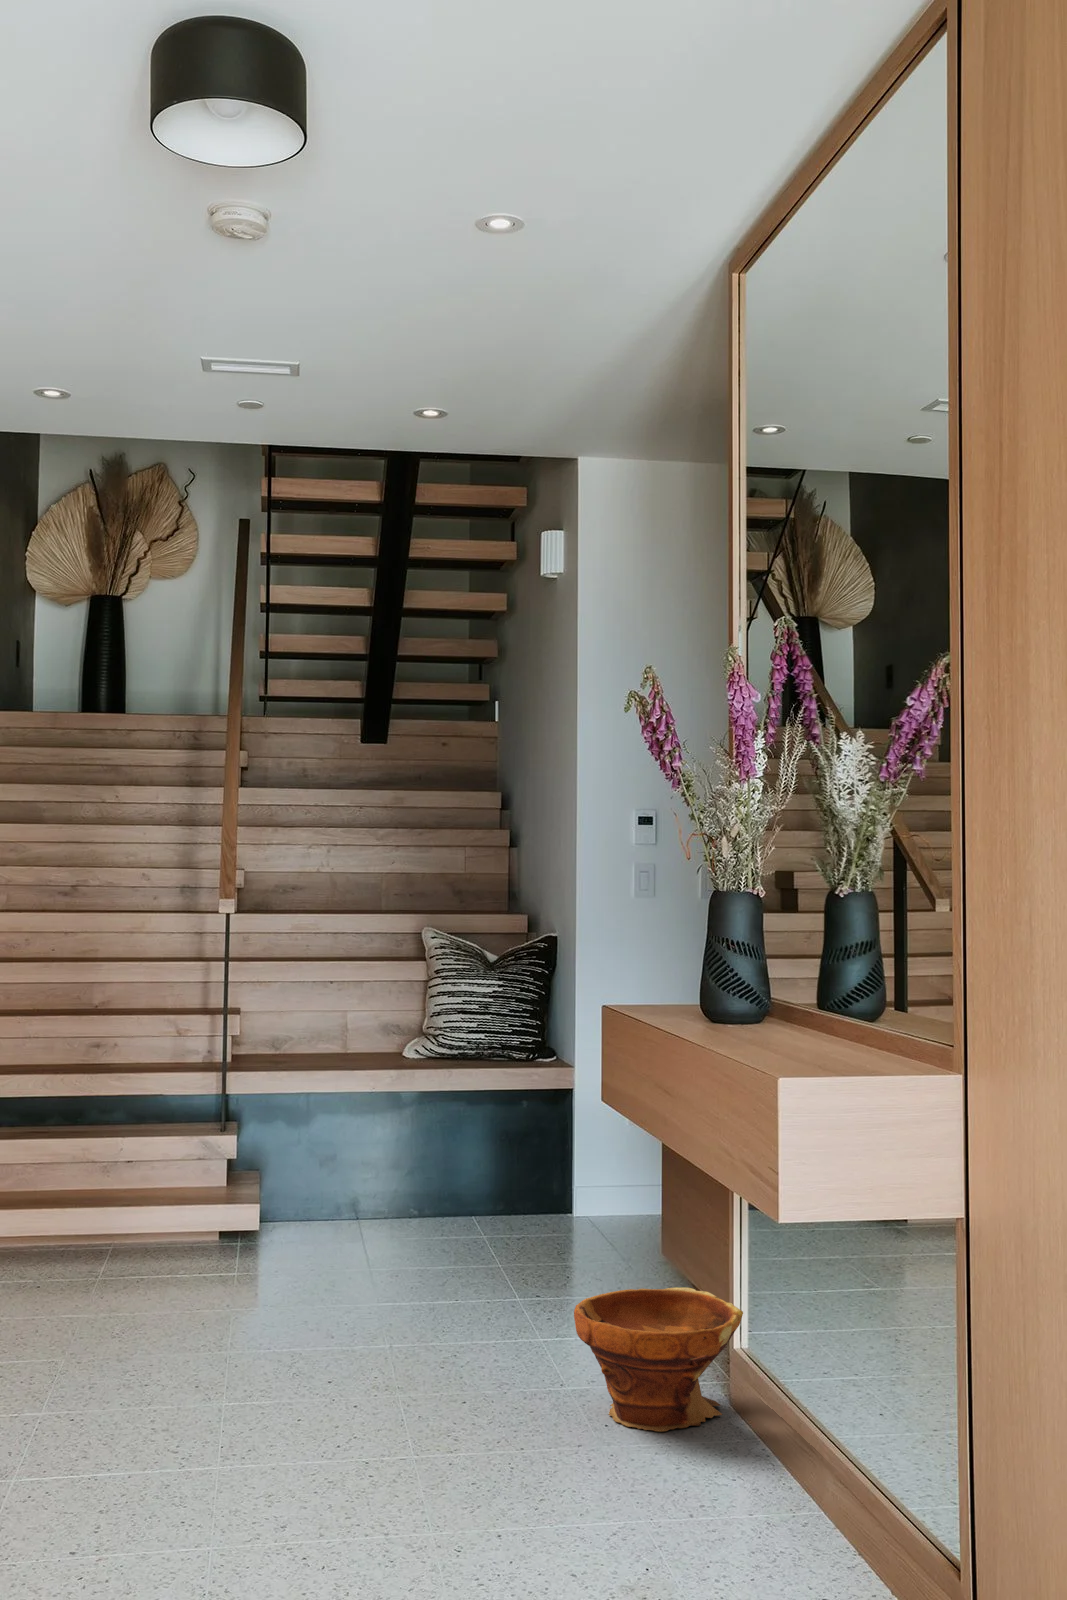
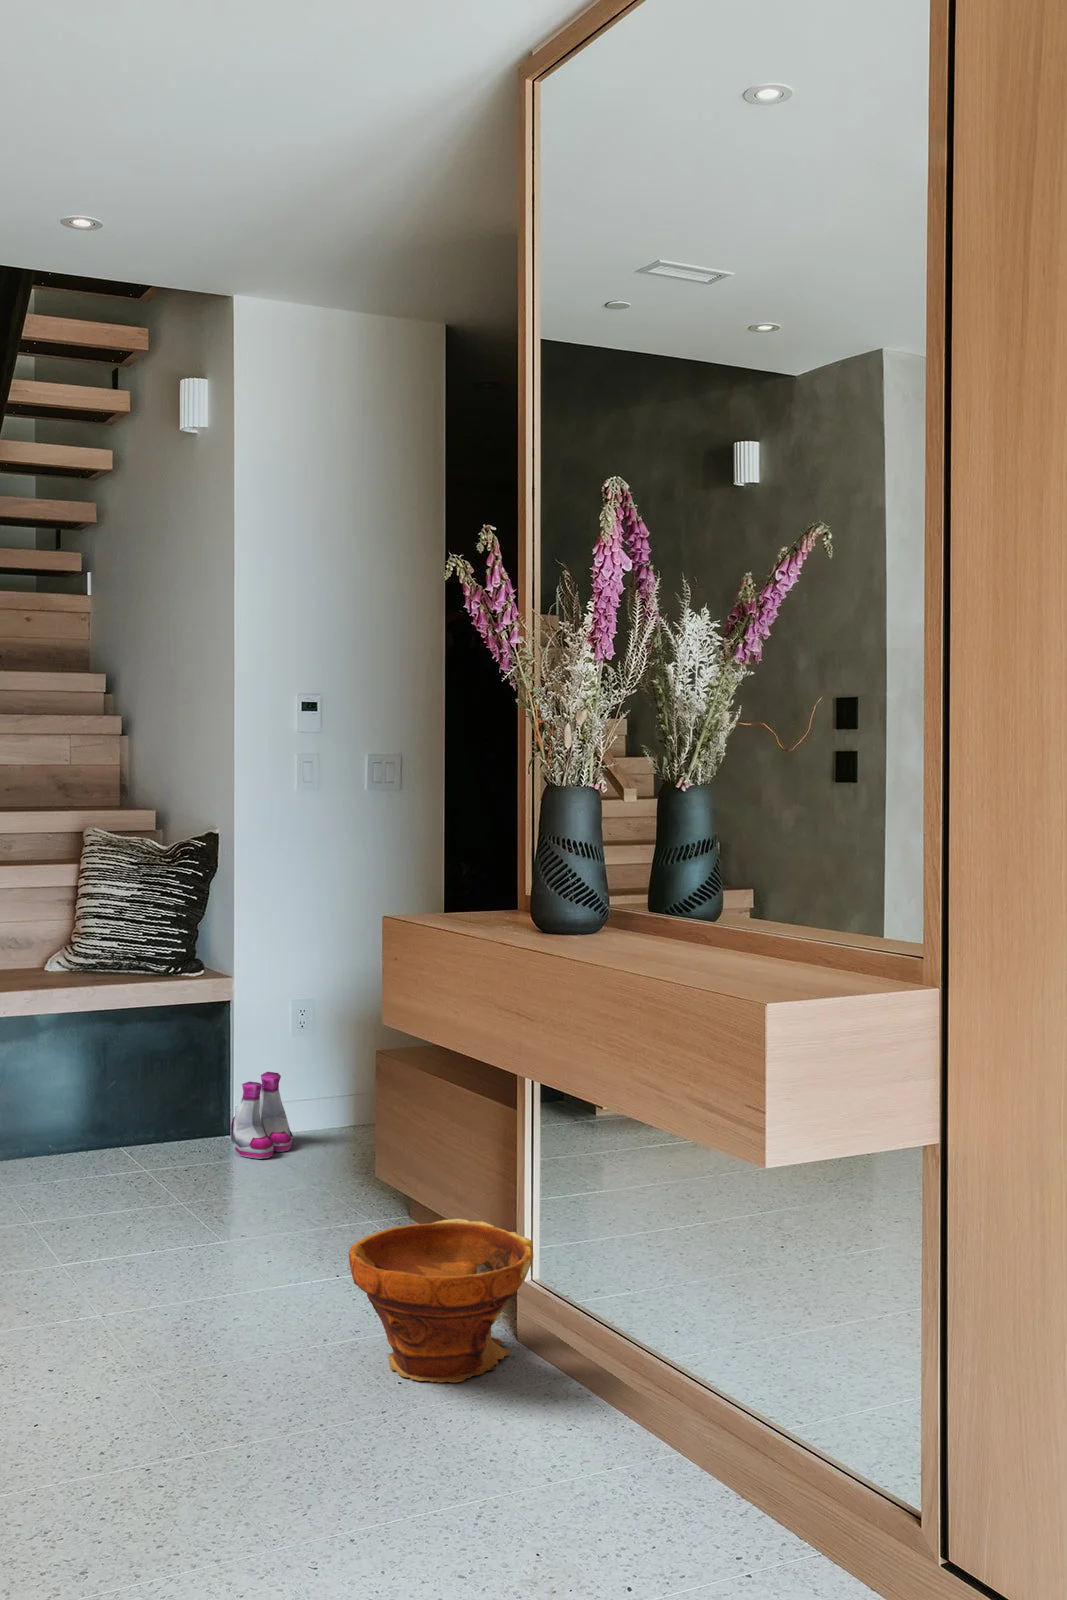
boots: none [569,1157,626,1236] -> present [231,1072,293,1159]

